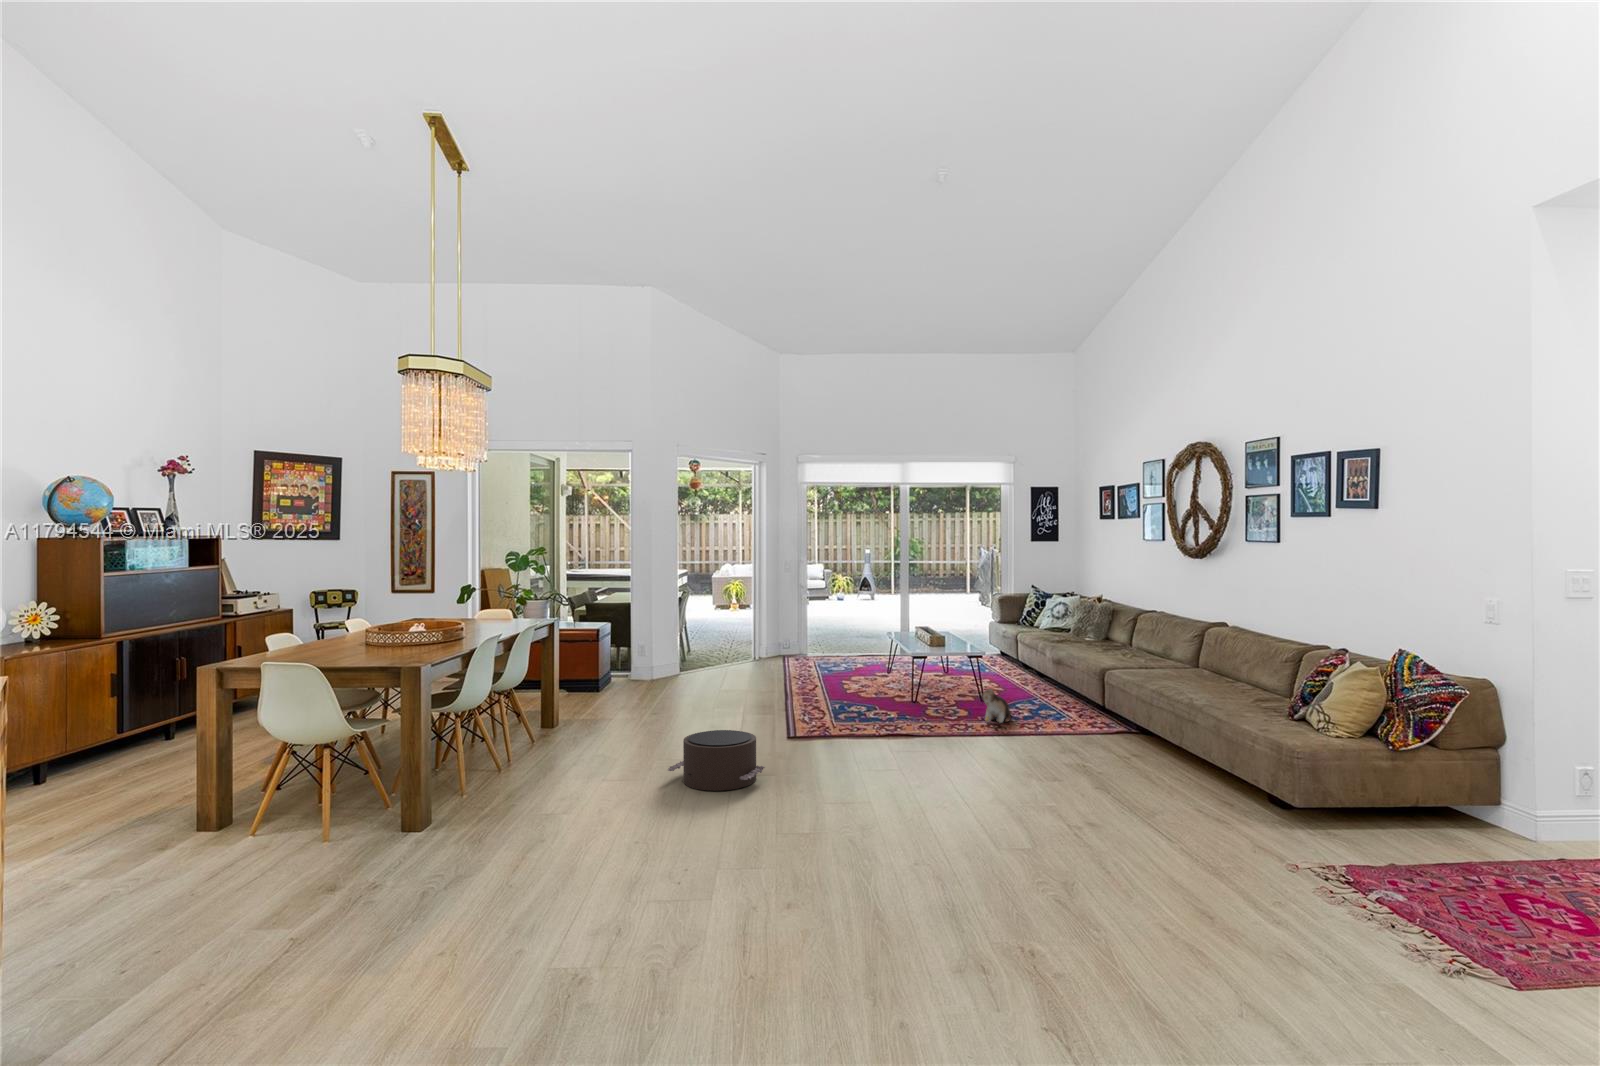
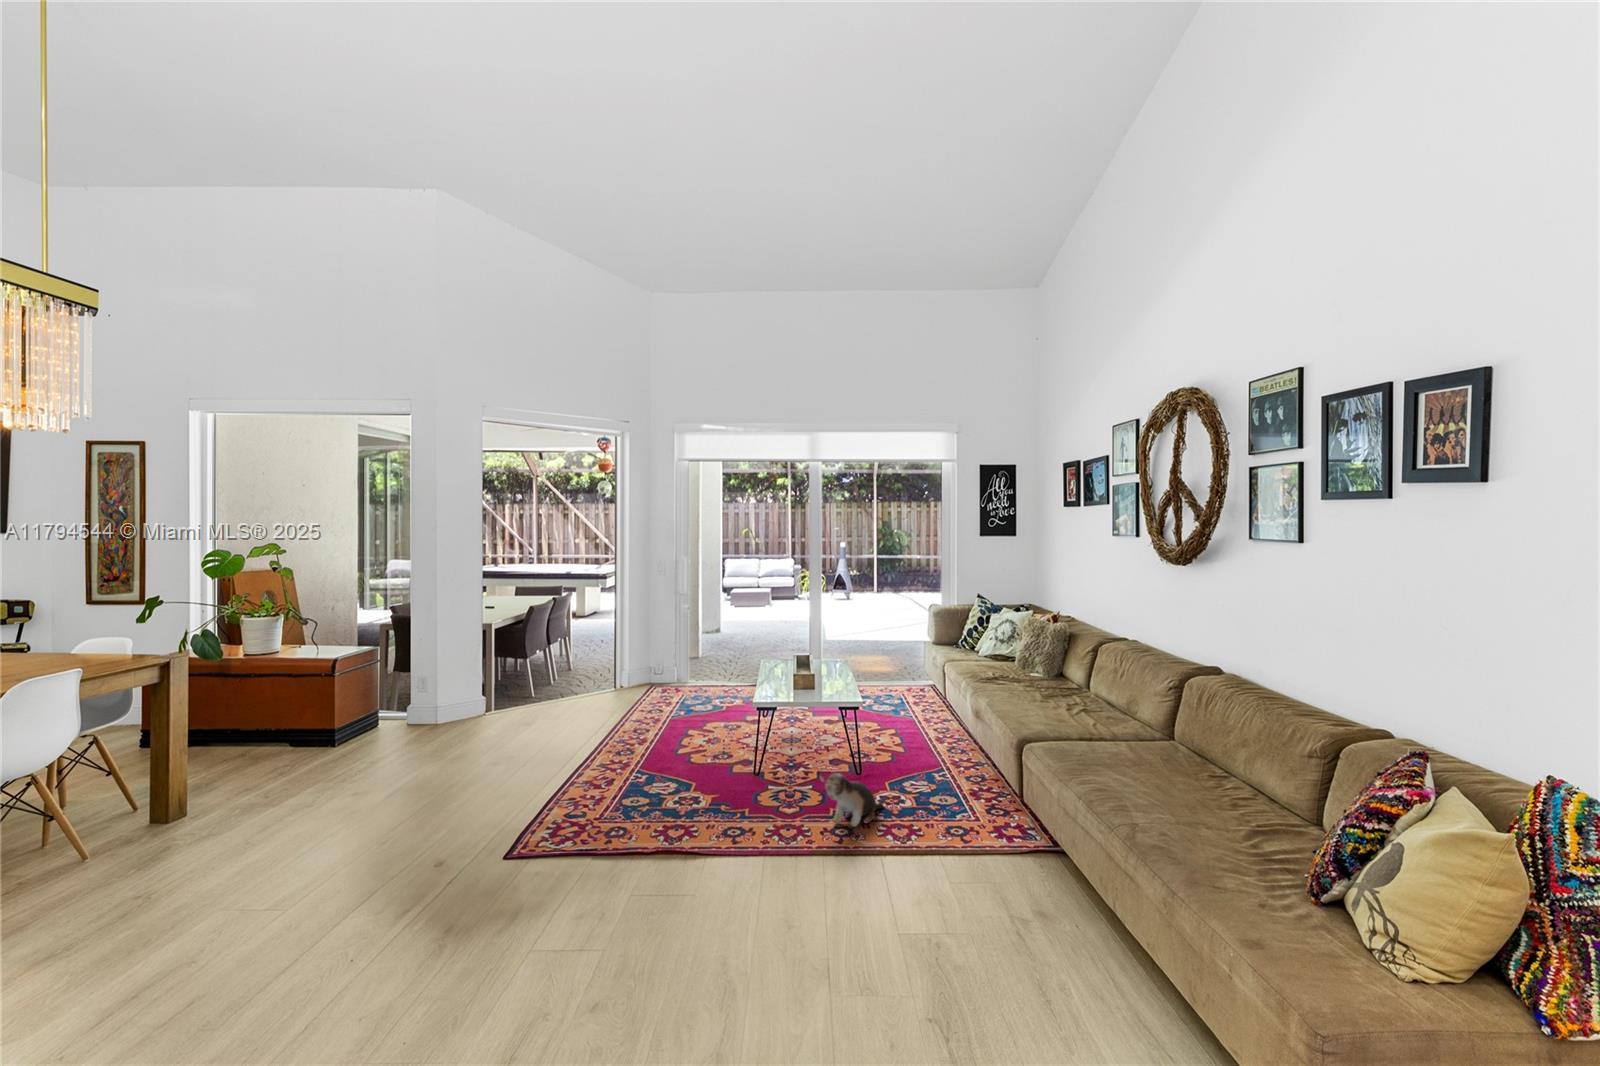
pouf: present [668,730,765,791] -> none [168,874,347,1015]

